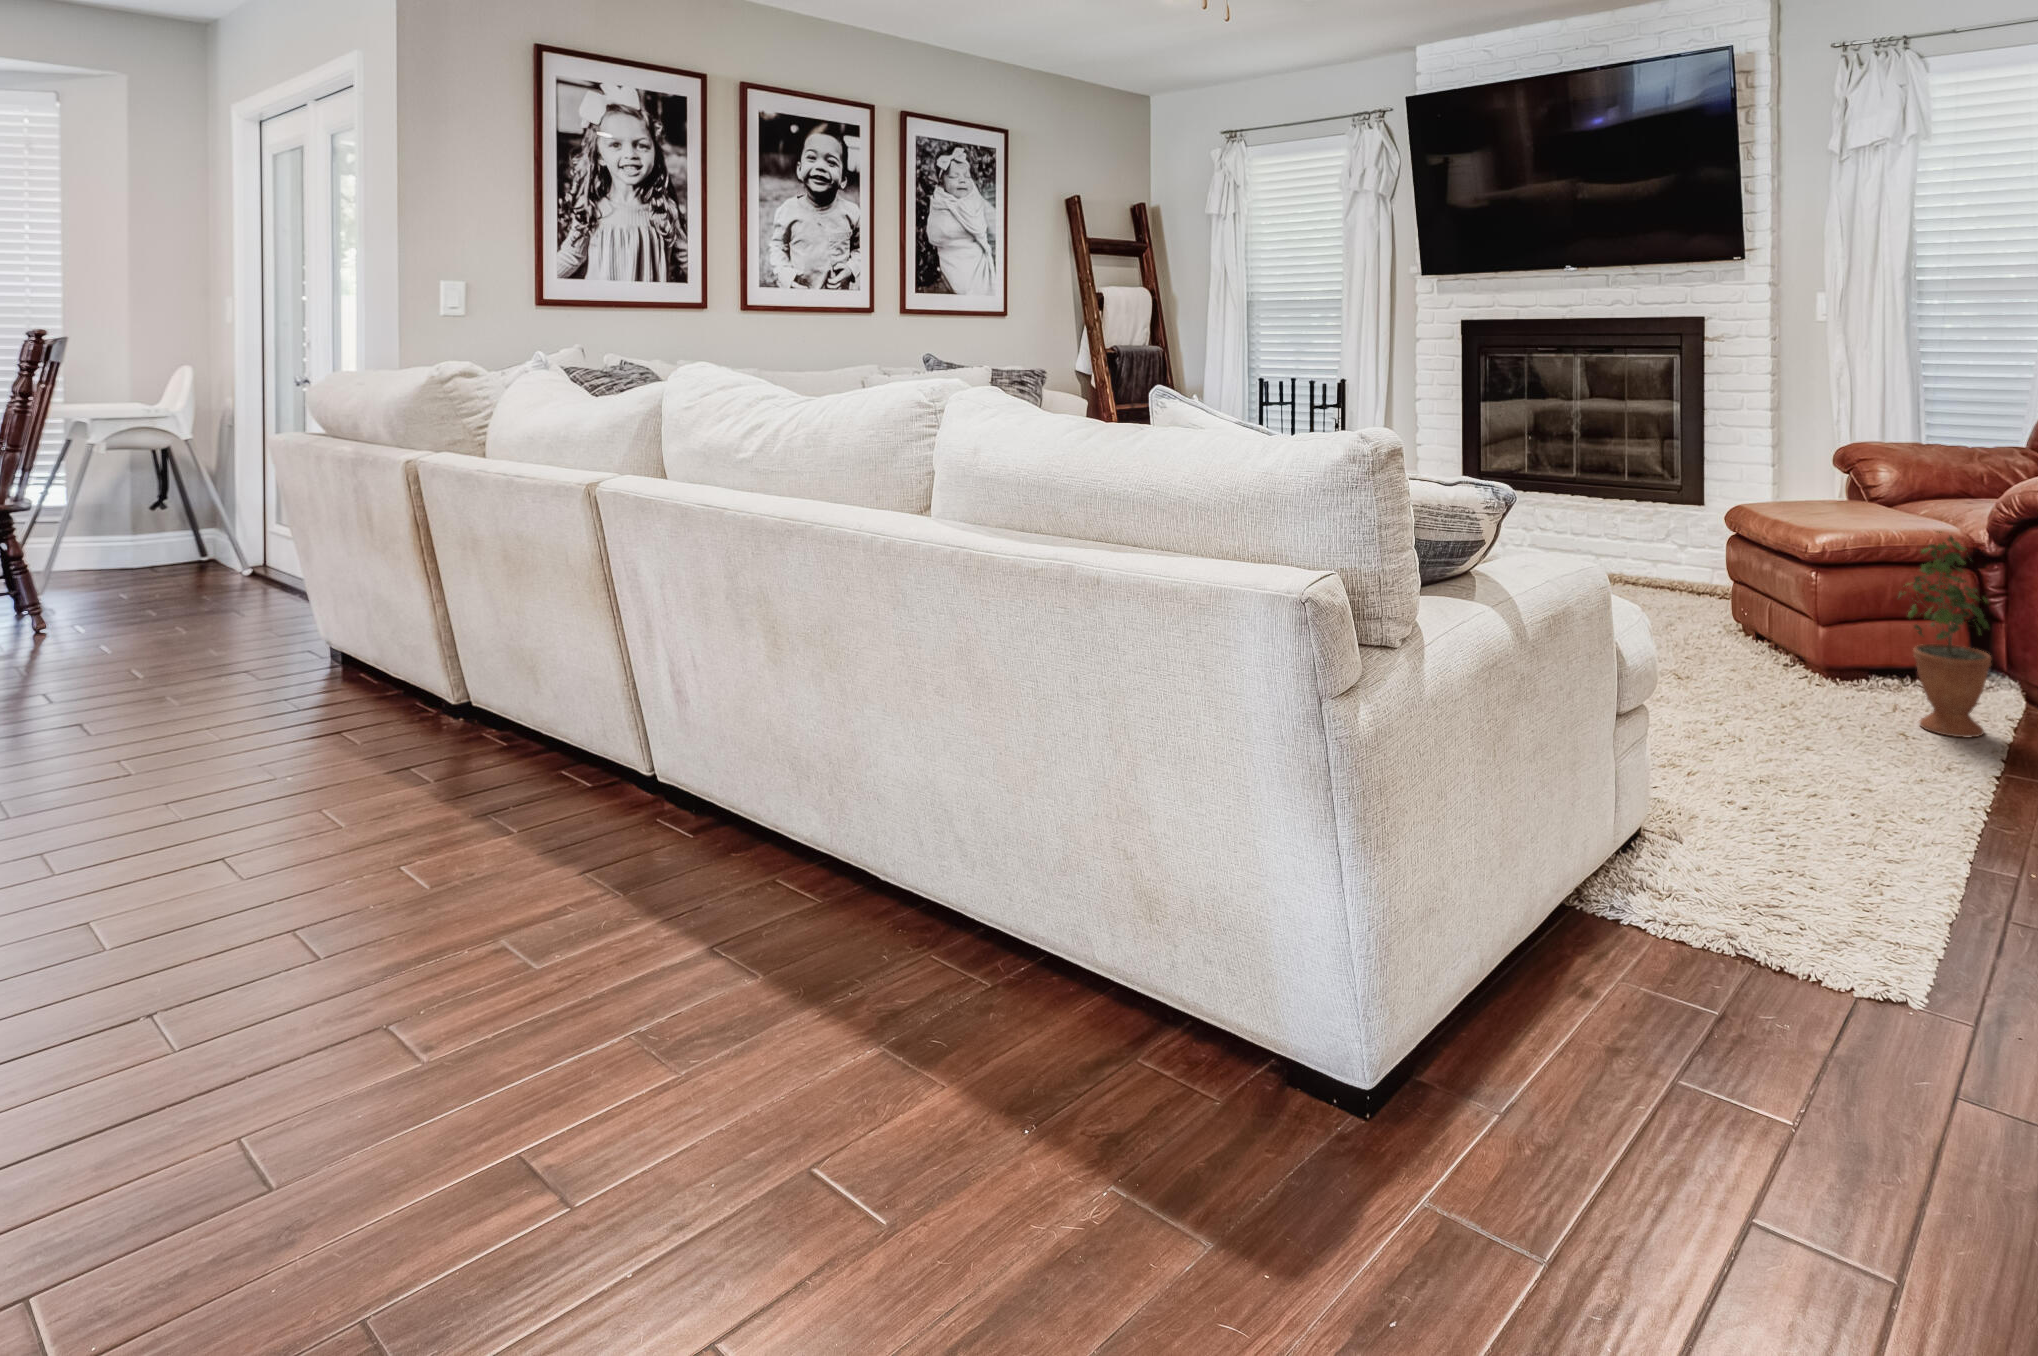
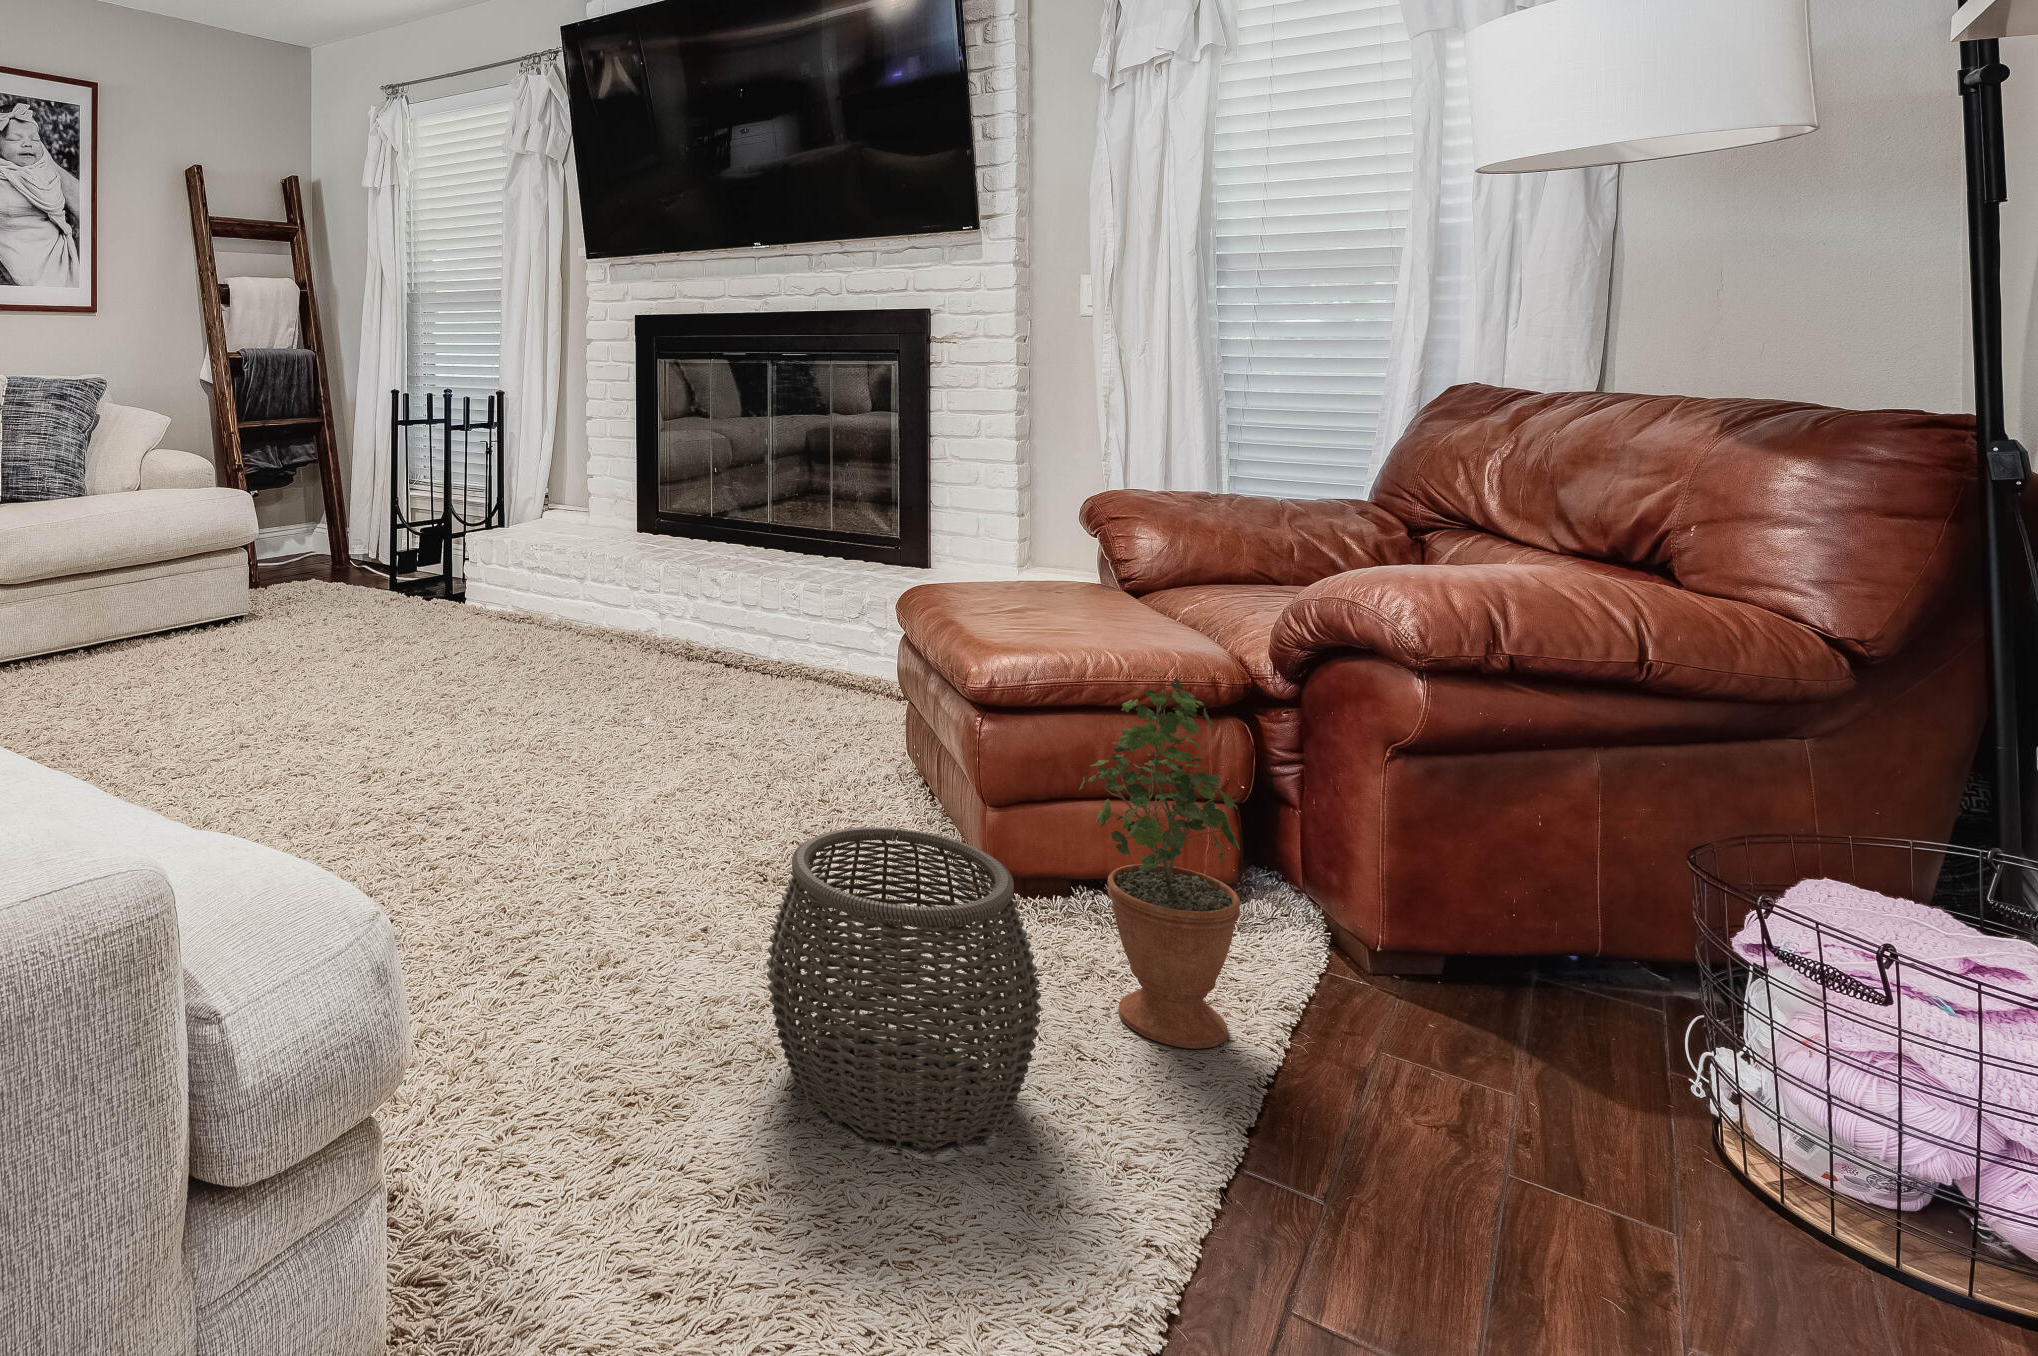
woven basket: none [1740,618,1901,772] -> present [767,827,1041,1150]

